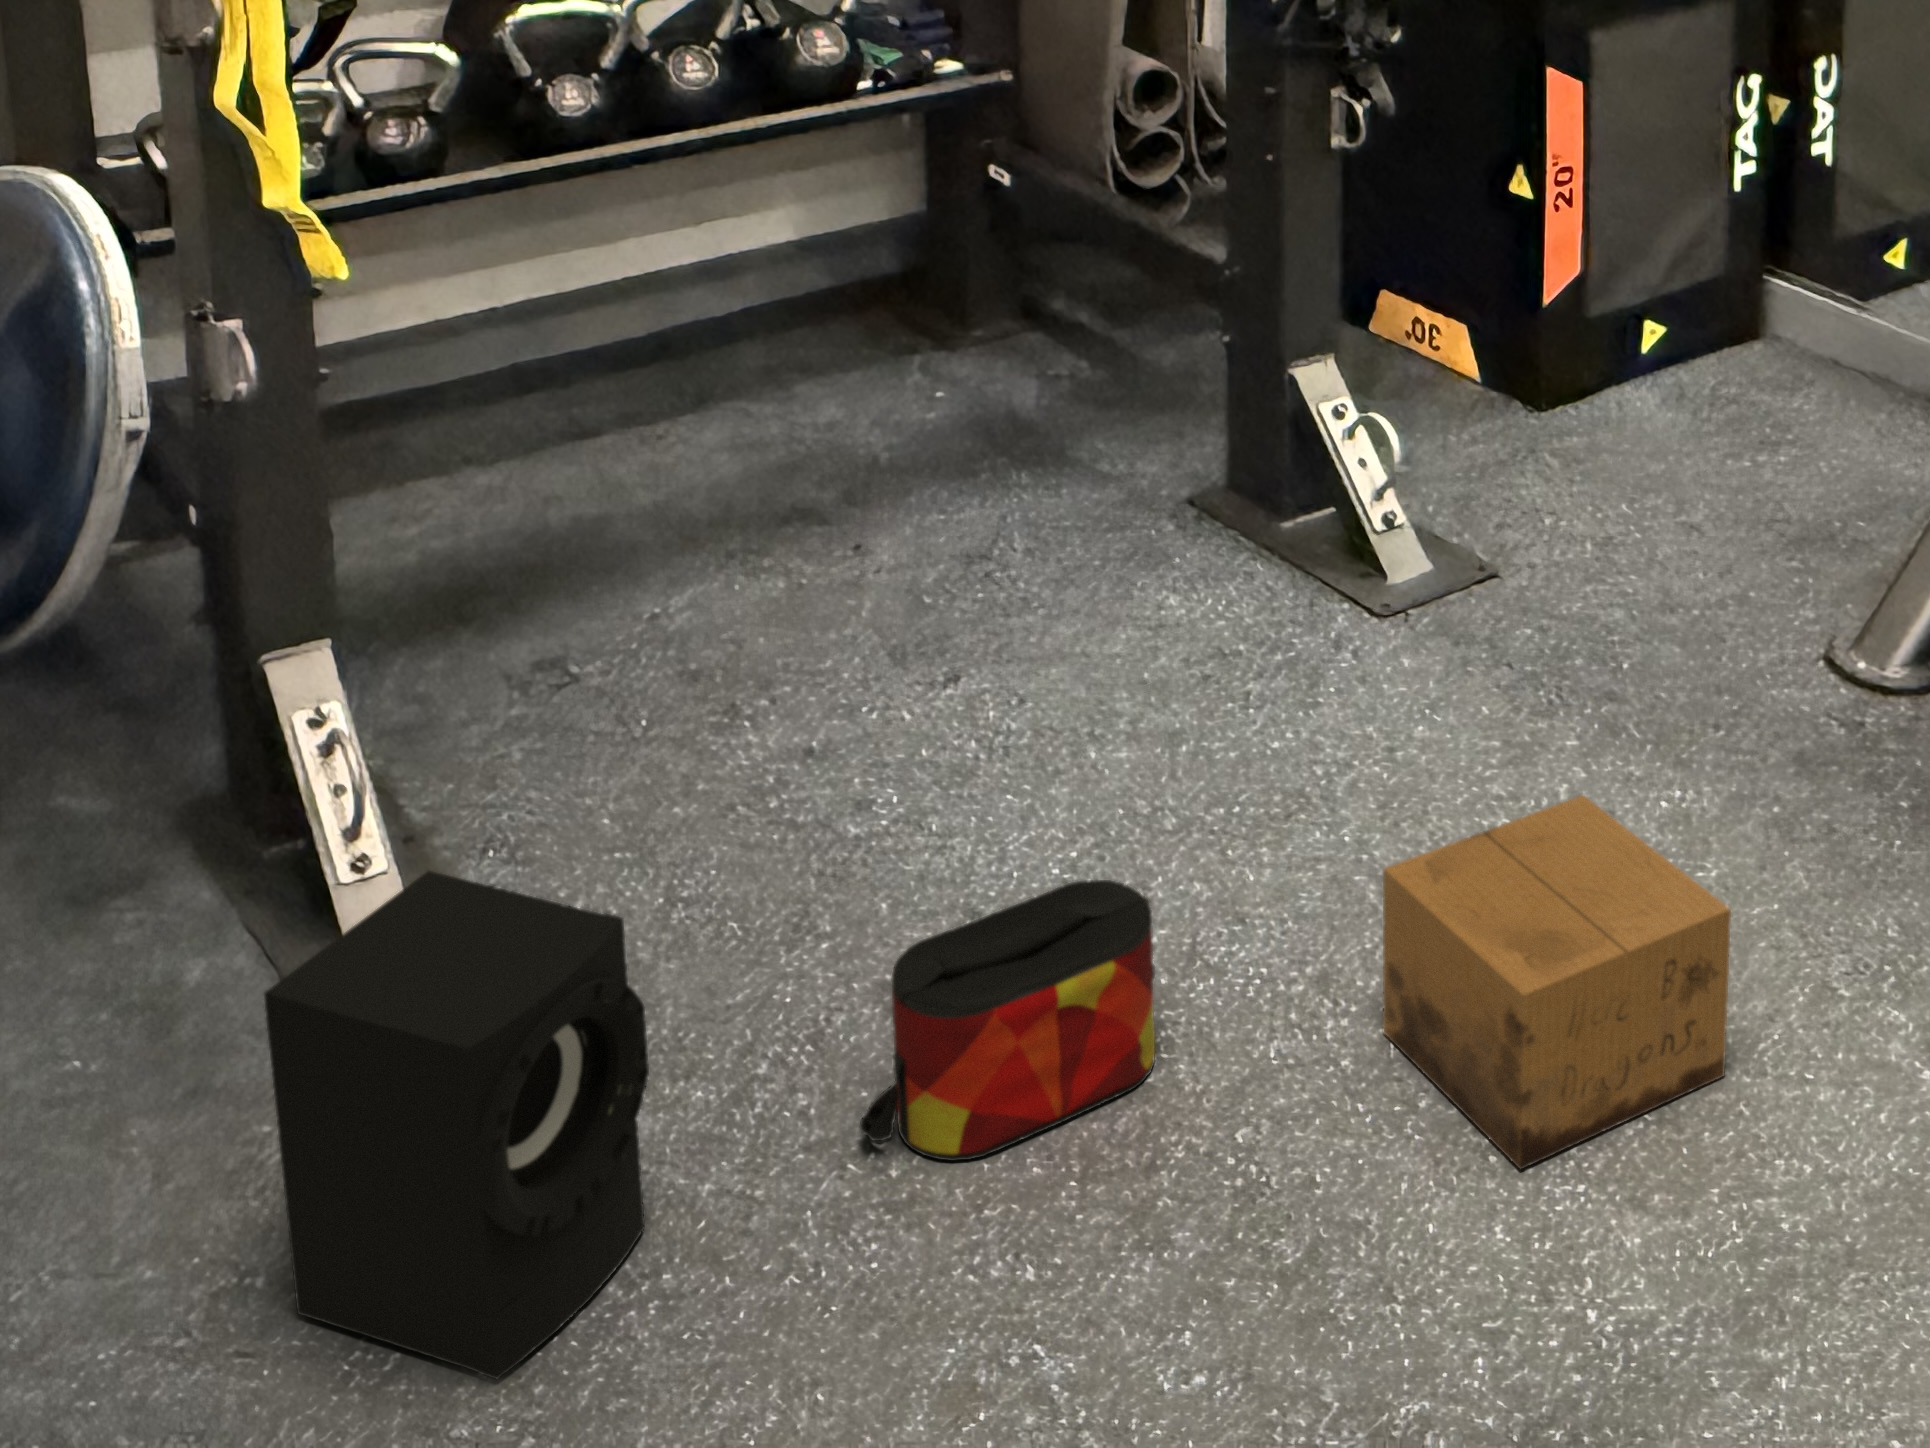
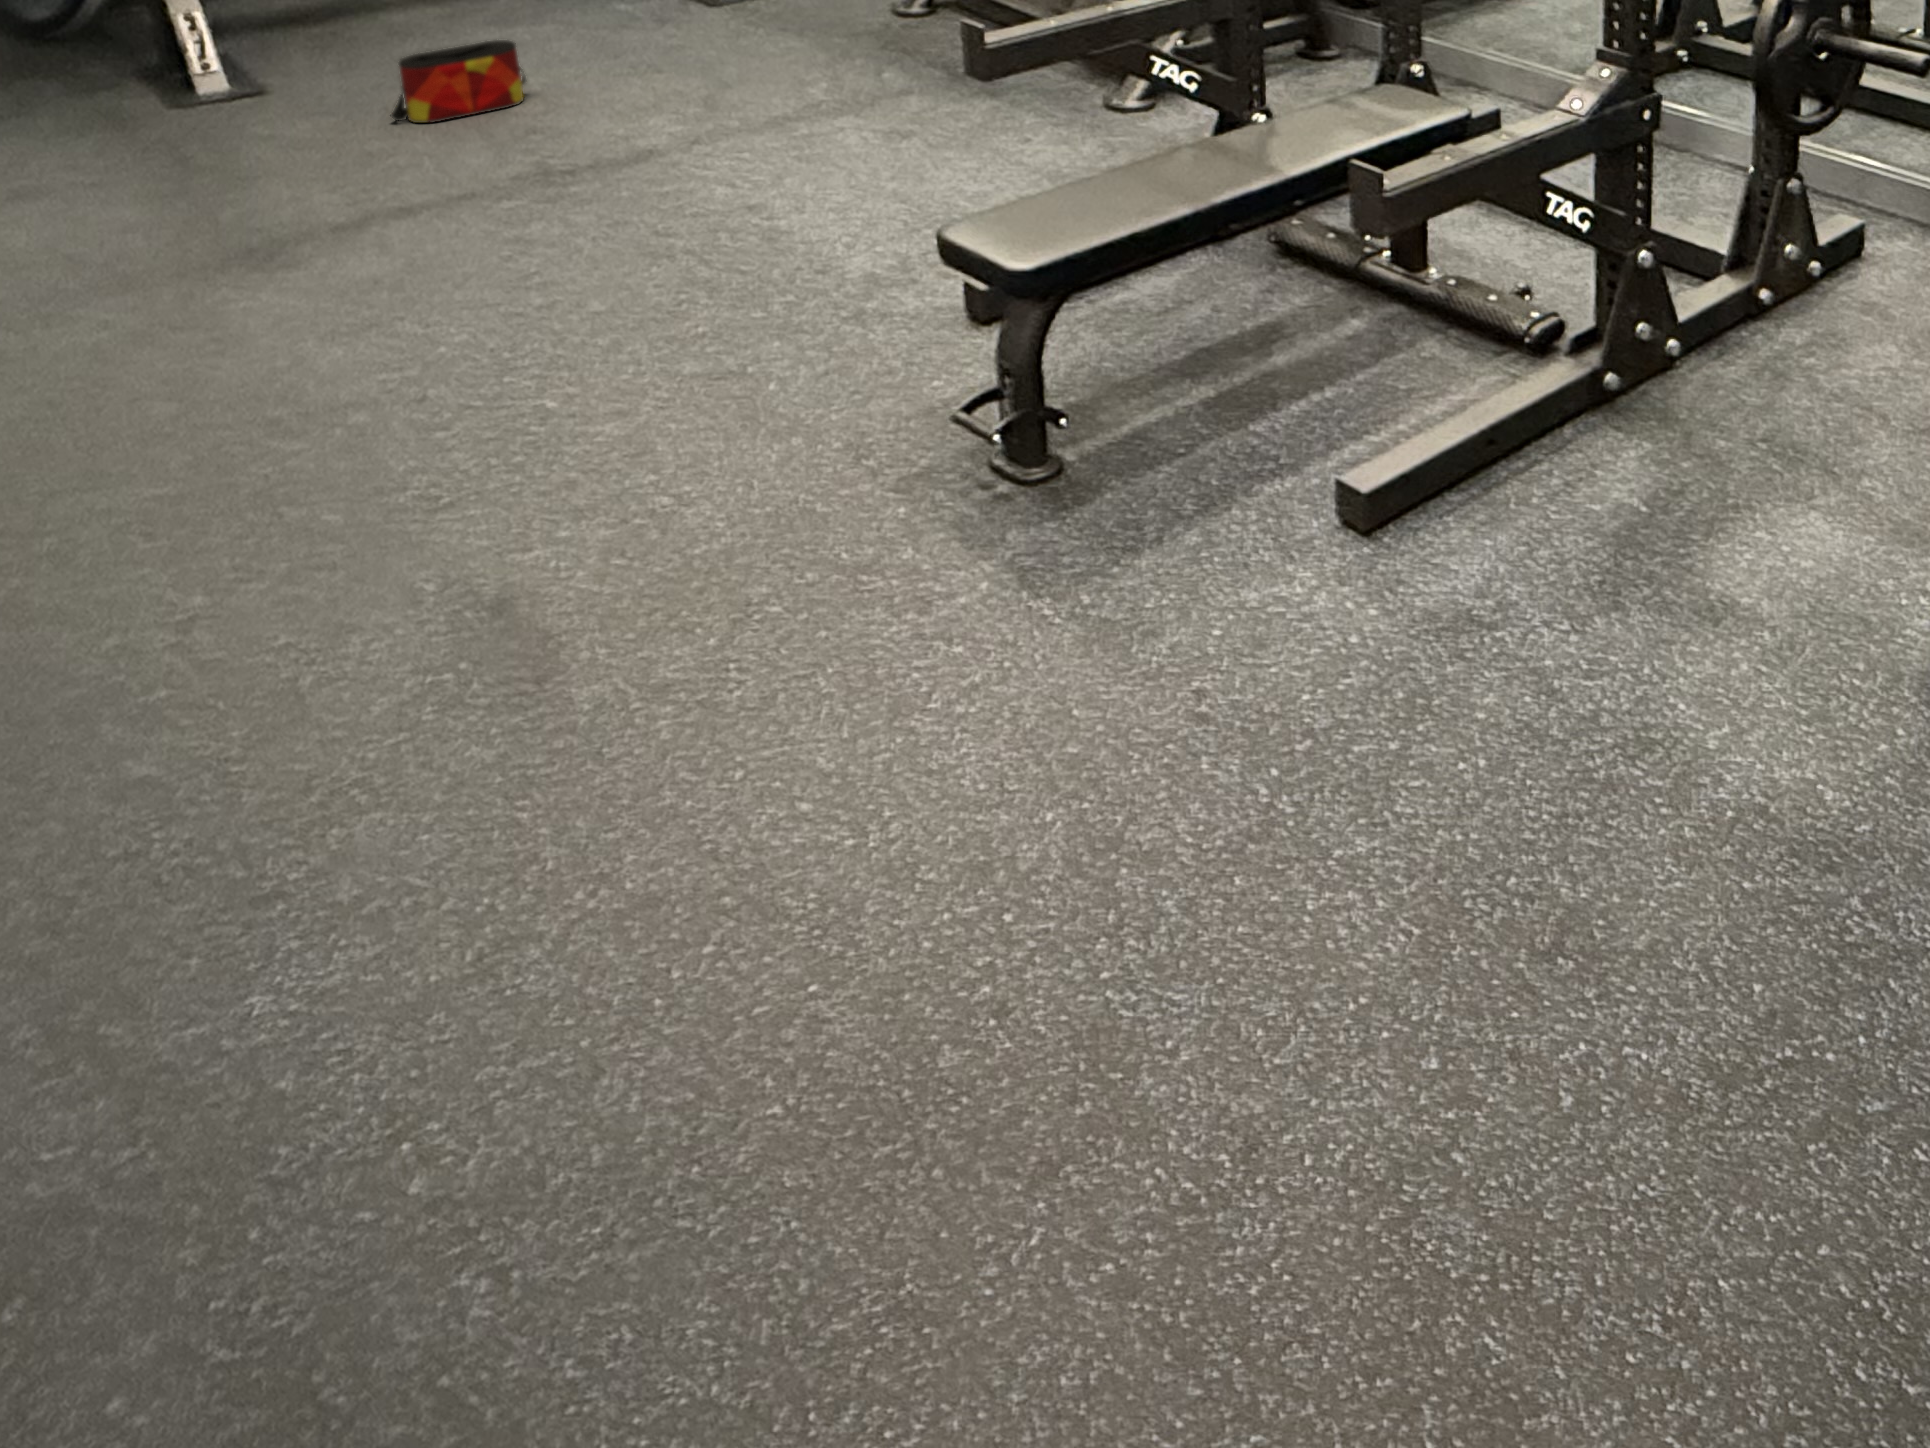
cardboard box: present [1383,795,1731,1169] -> none [609,13,741,115]
speaker: present [264,871,649,1379] -> none [124,18,295,167]

